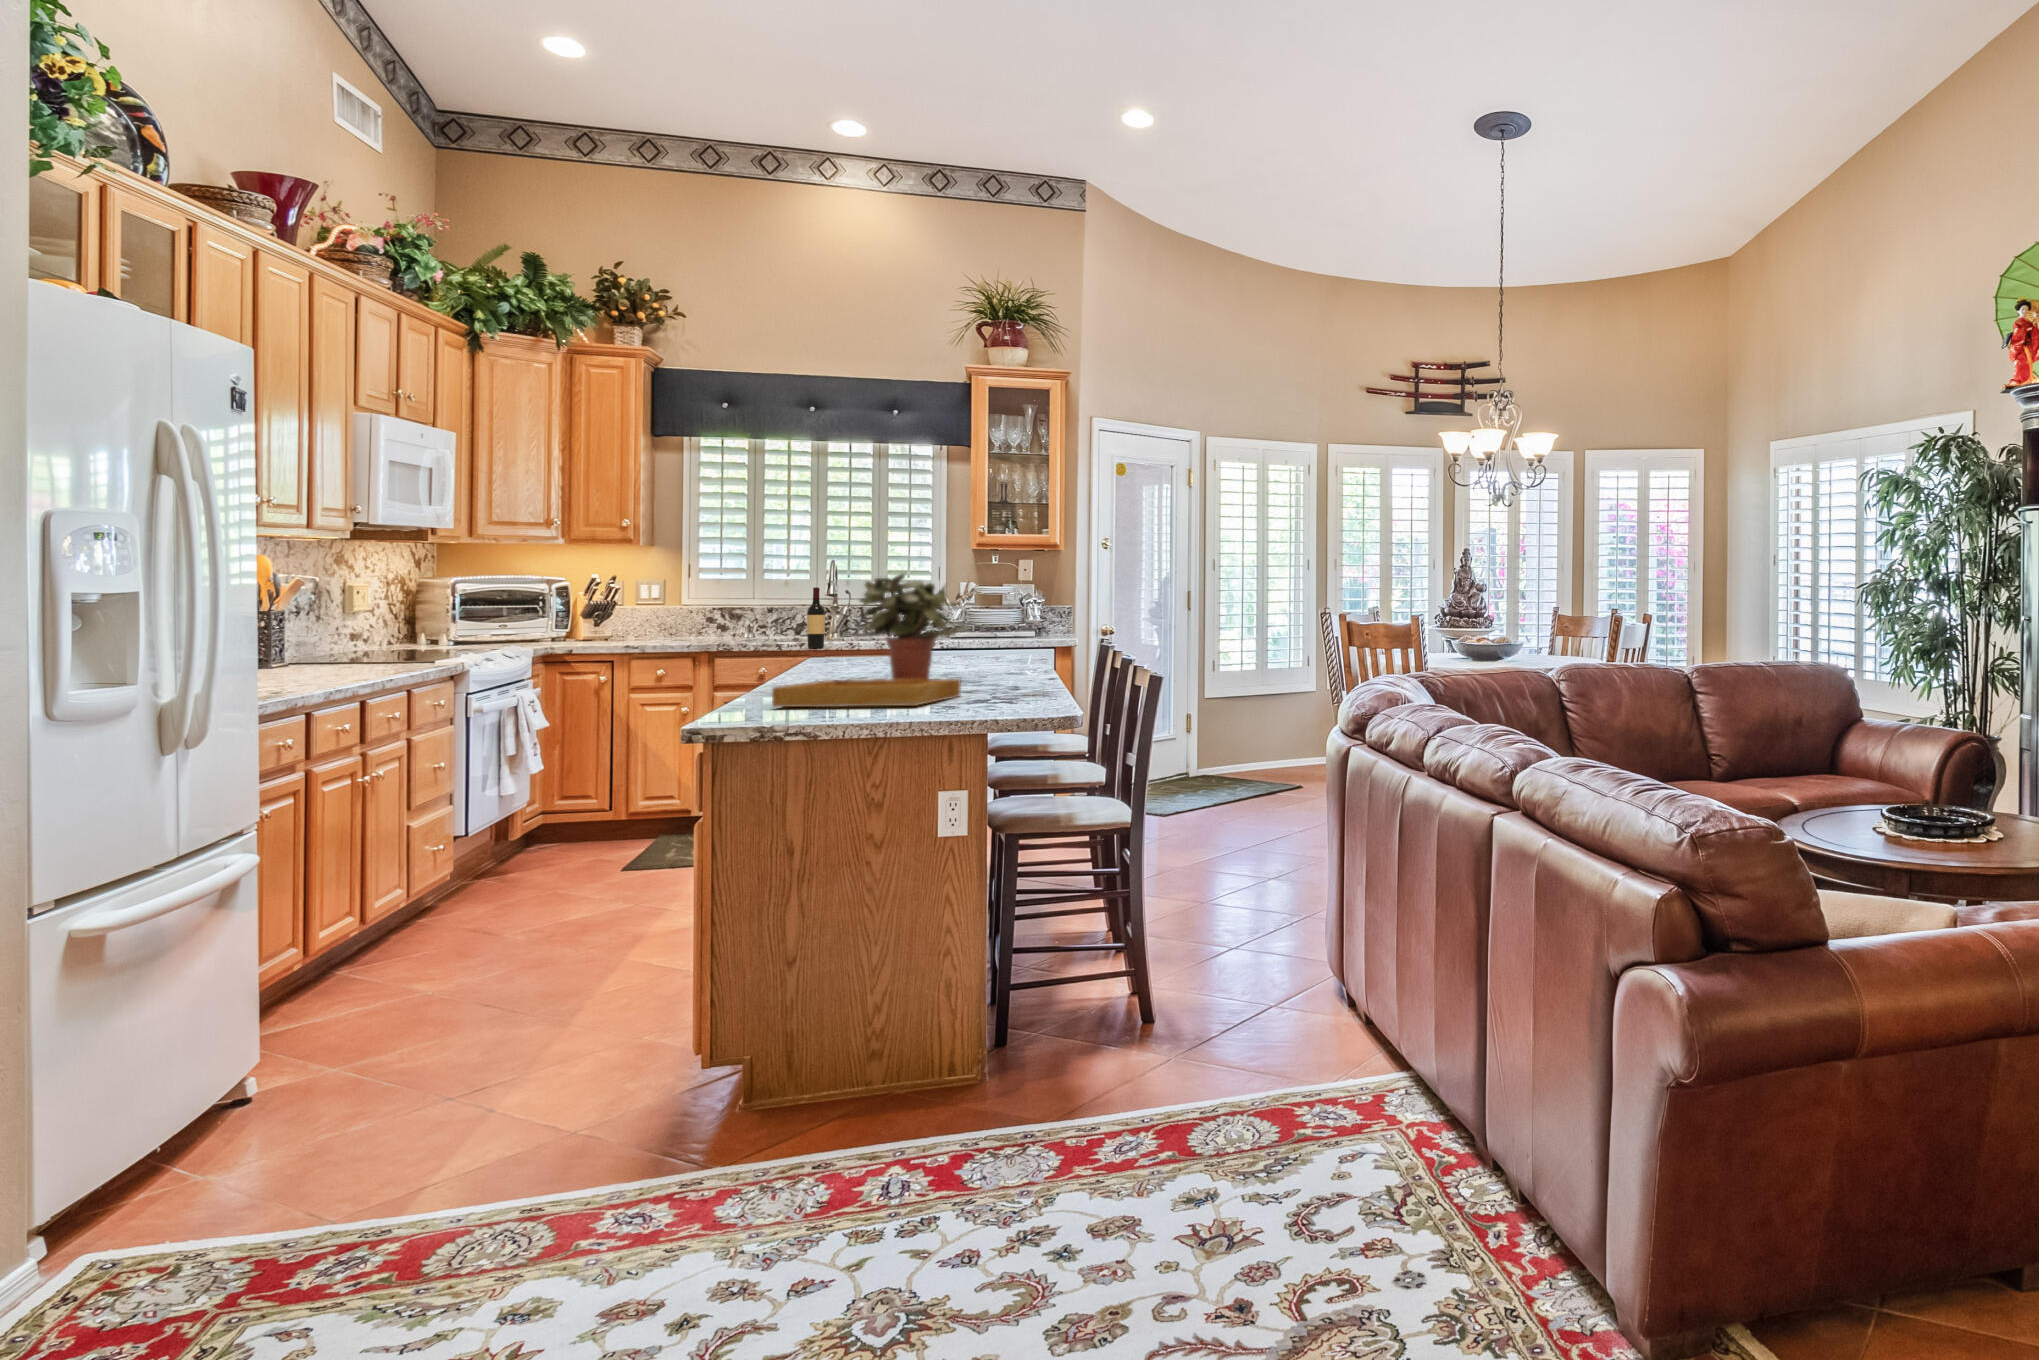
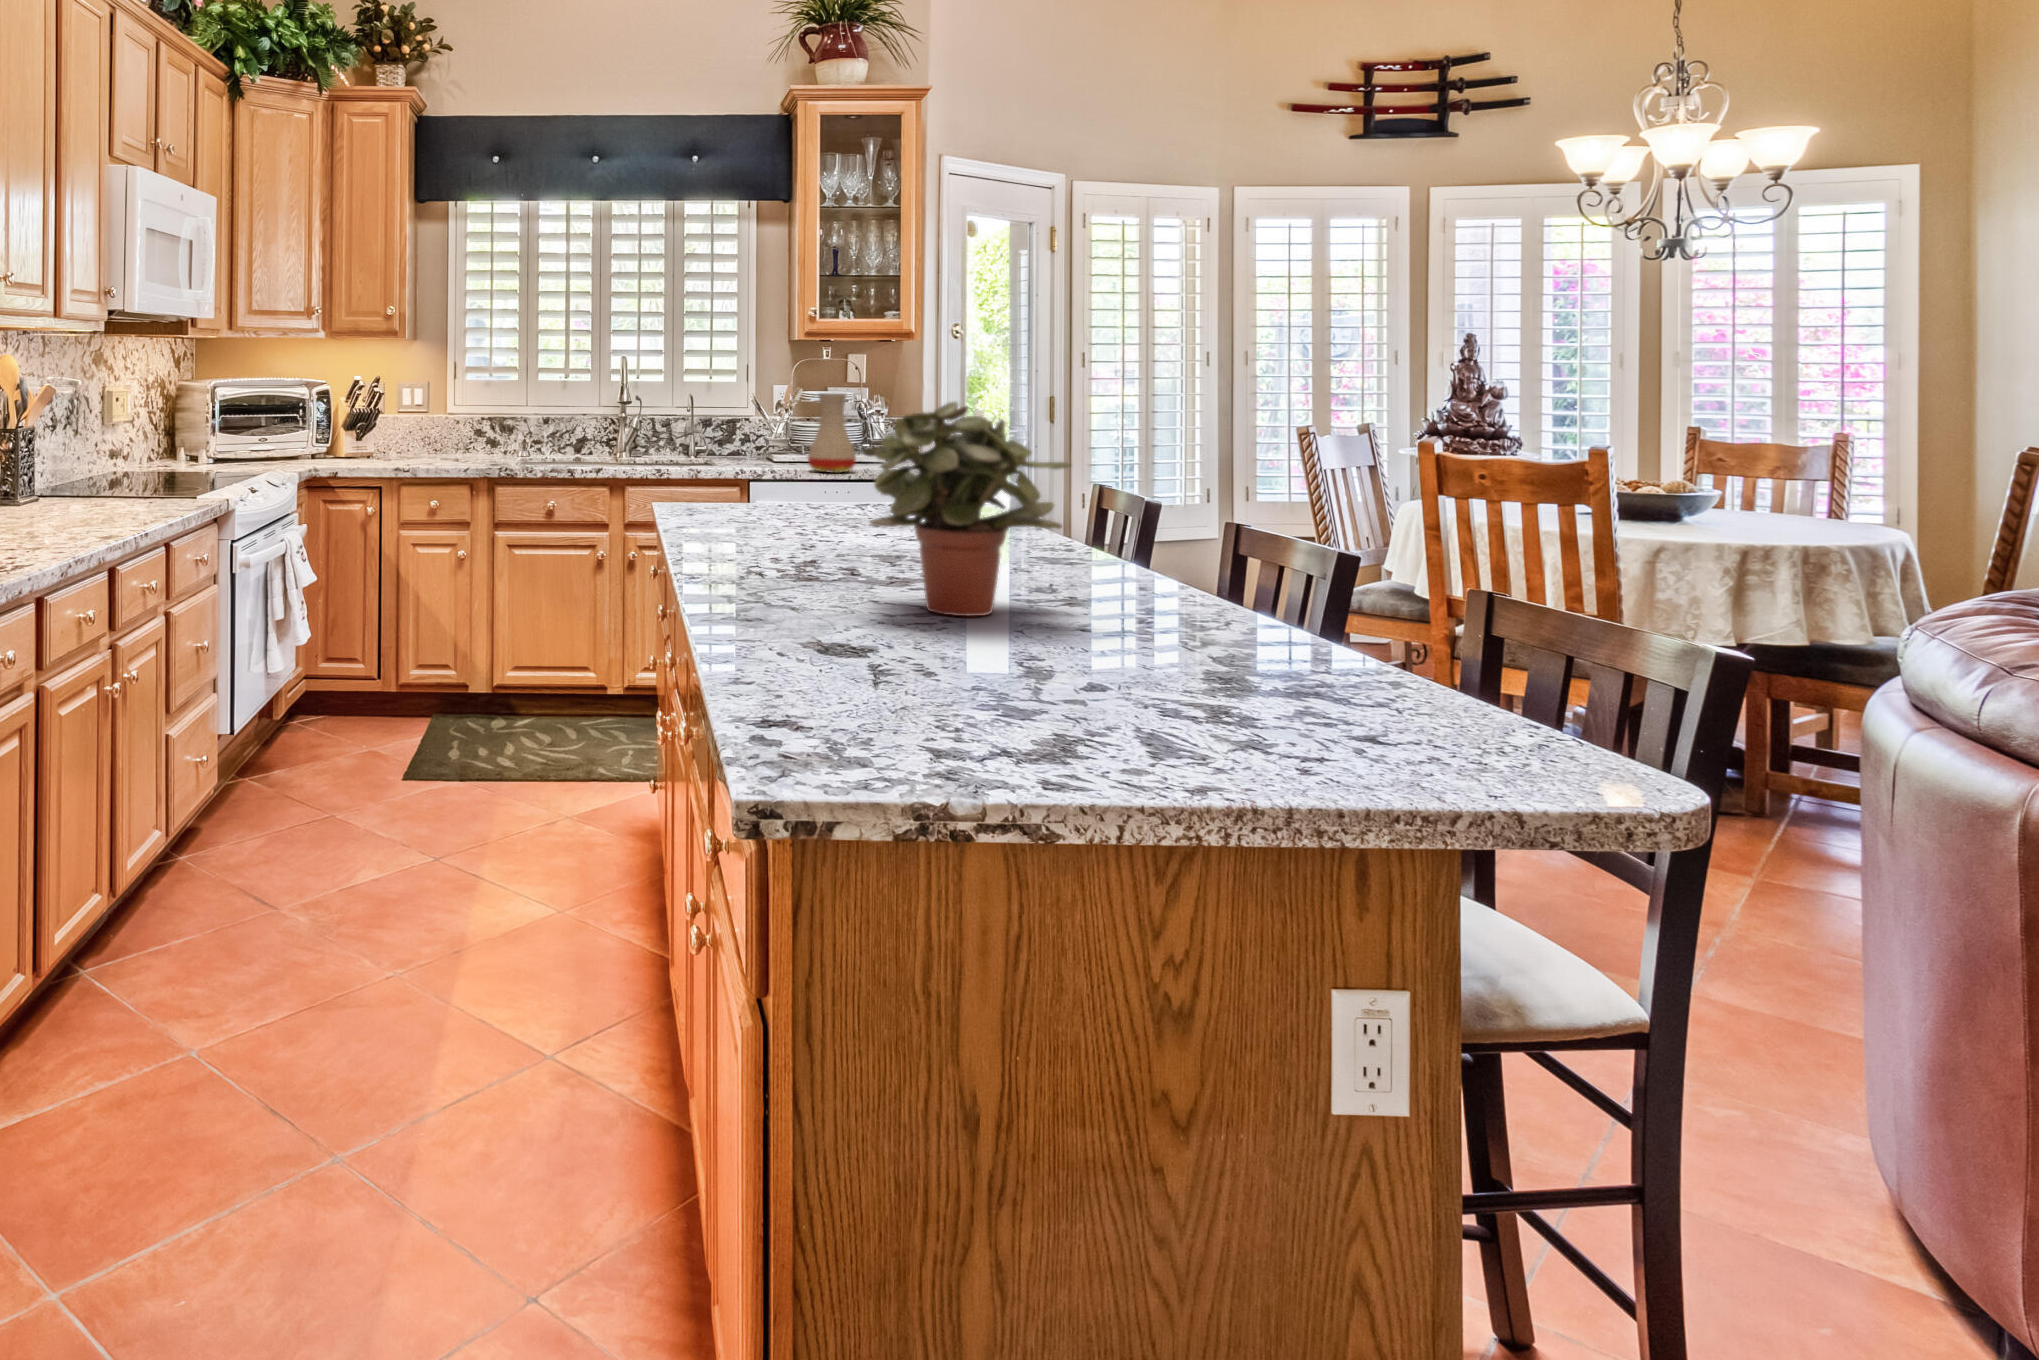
wine bottle: present [807,587,825,648] -> none [595,393,617,473]
vase: none [984,587,1022,644] -> present [808,393,856,473]
tray: present [772,679,961,707] -> none [938,657,1345,820]

